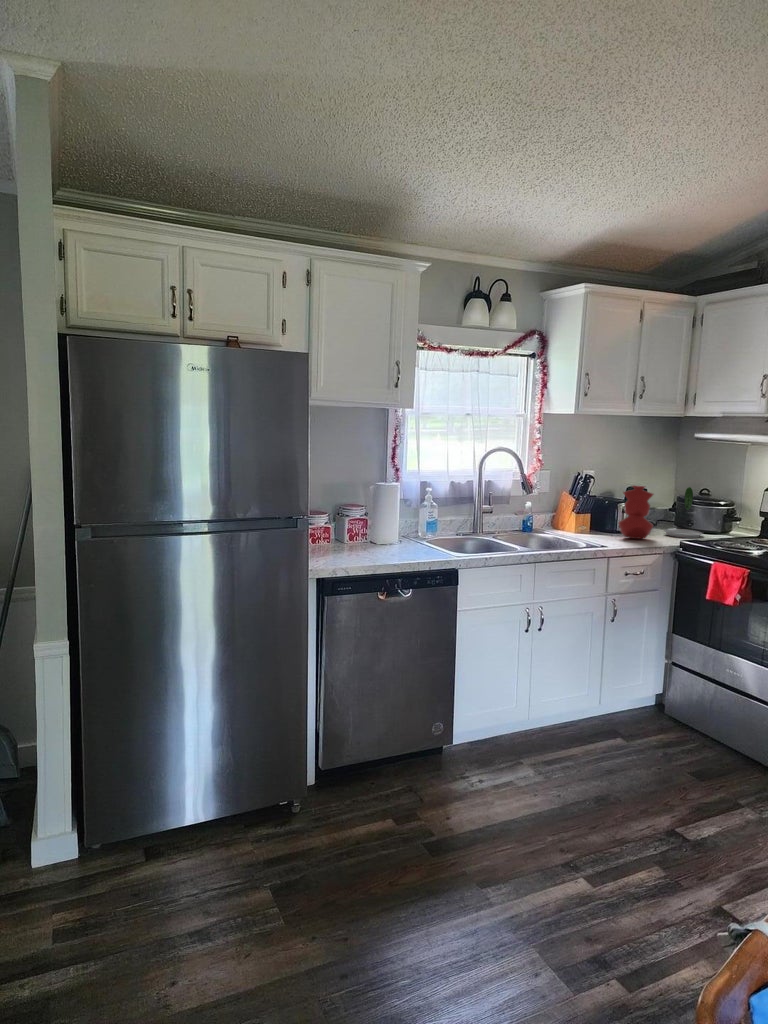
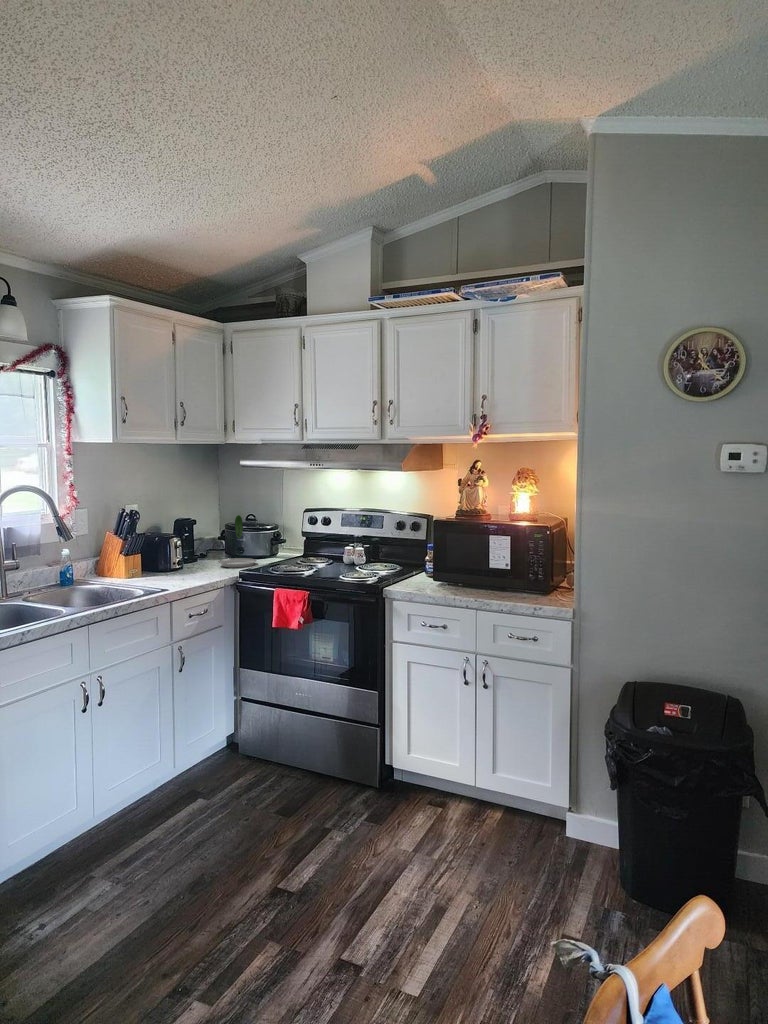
vase: present [618,485,654,539] -> none [173,518,210,575]

